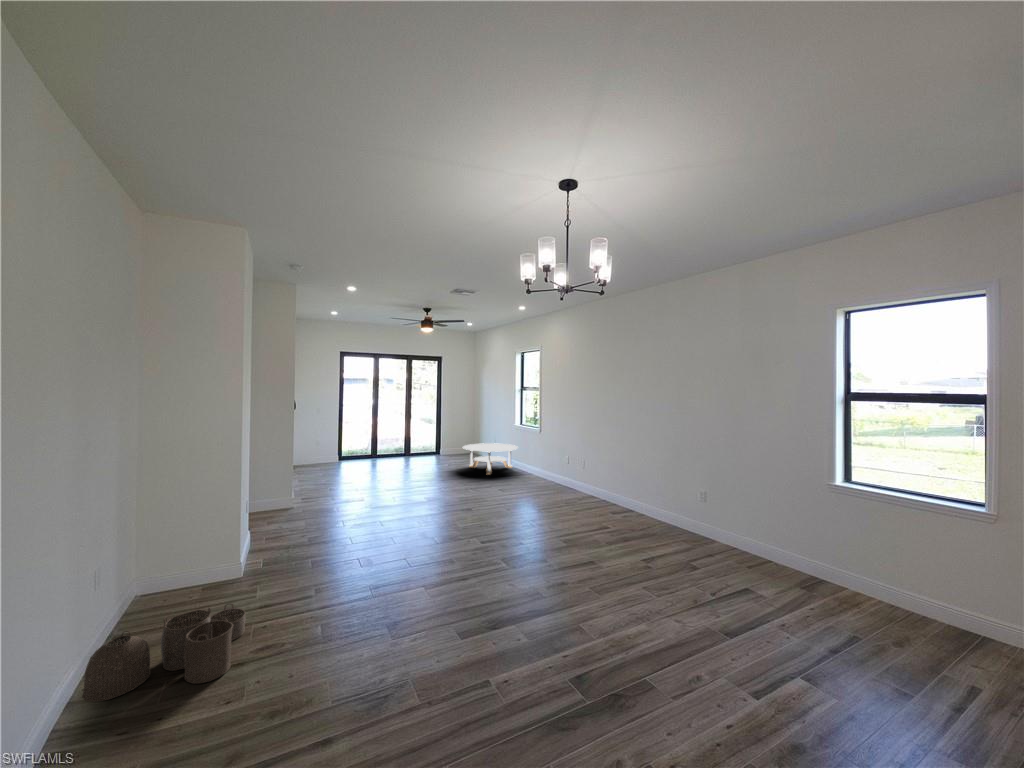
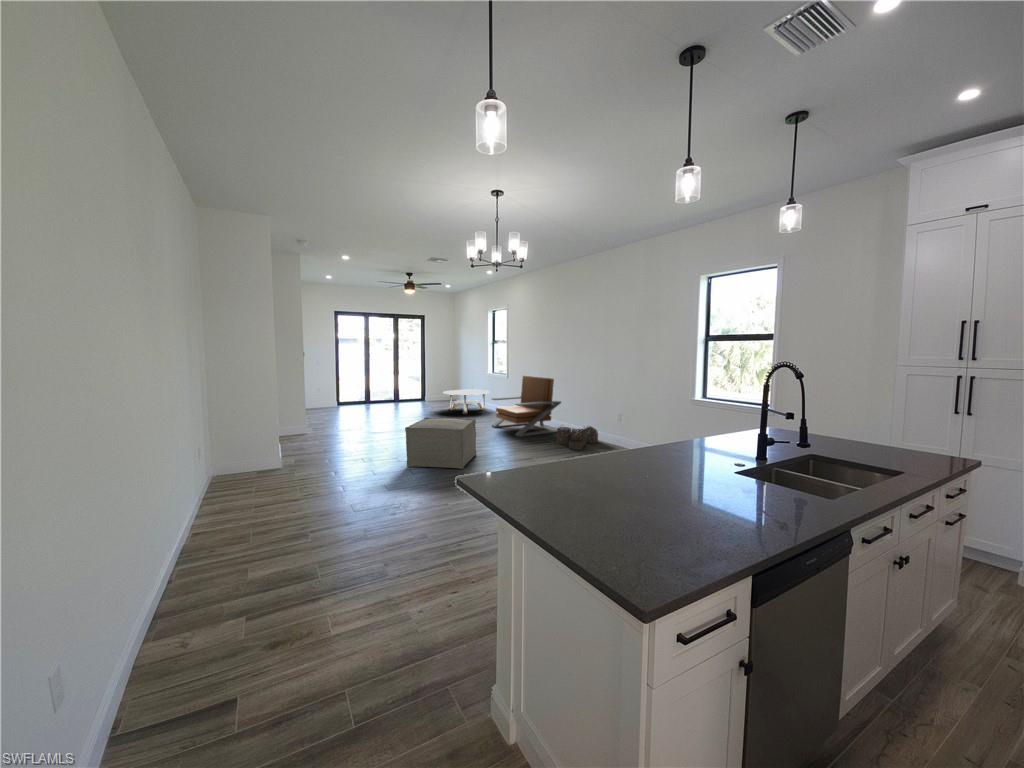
lounge chair: none [525,432,617,515] -> present [492,376,561,436]
ottoman: none [422,495,517,579] -> present [405,417,476,469]
woven basket: present [82,603,246,702] -> present [557,426,598,450]

